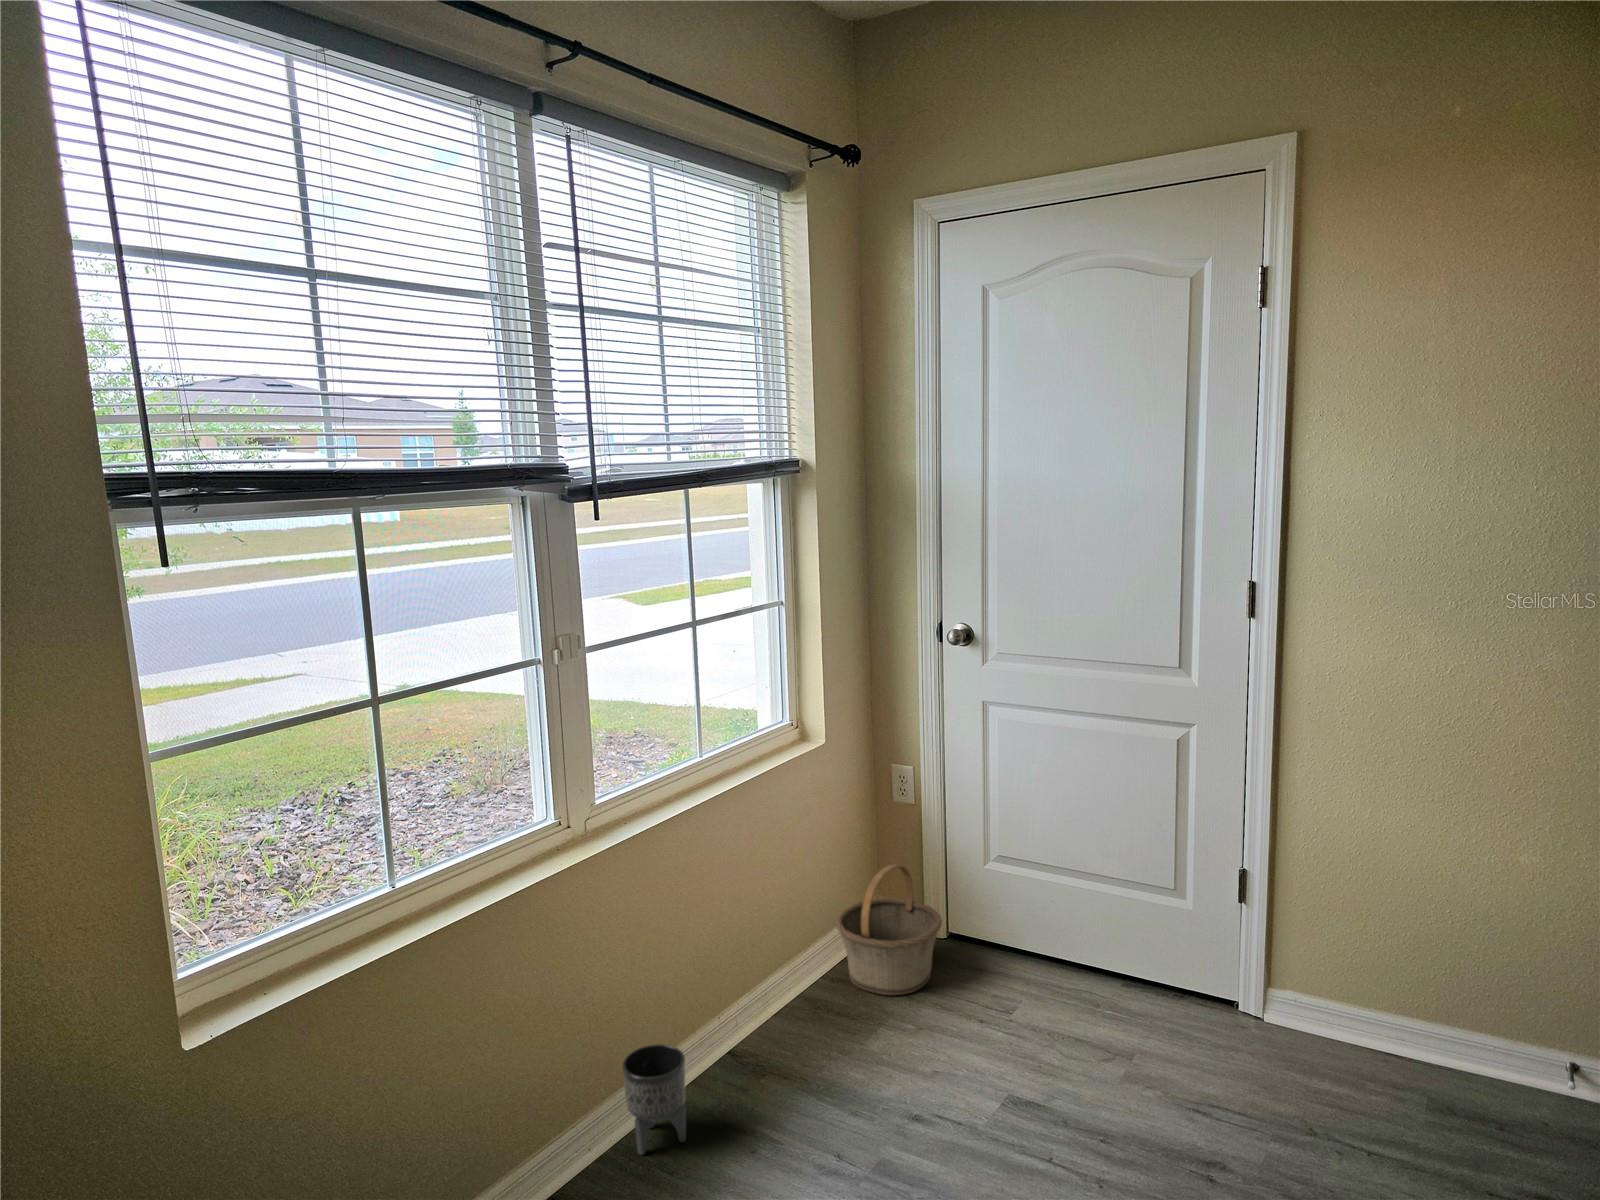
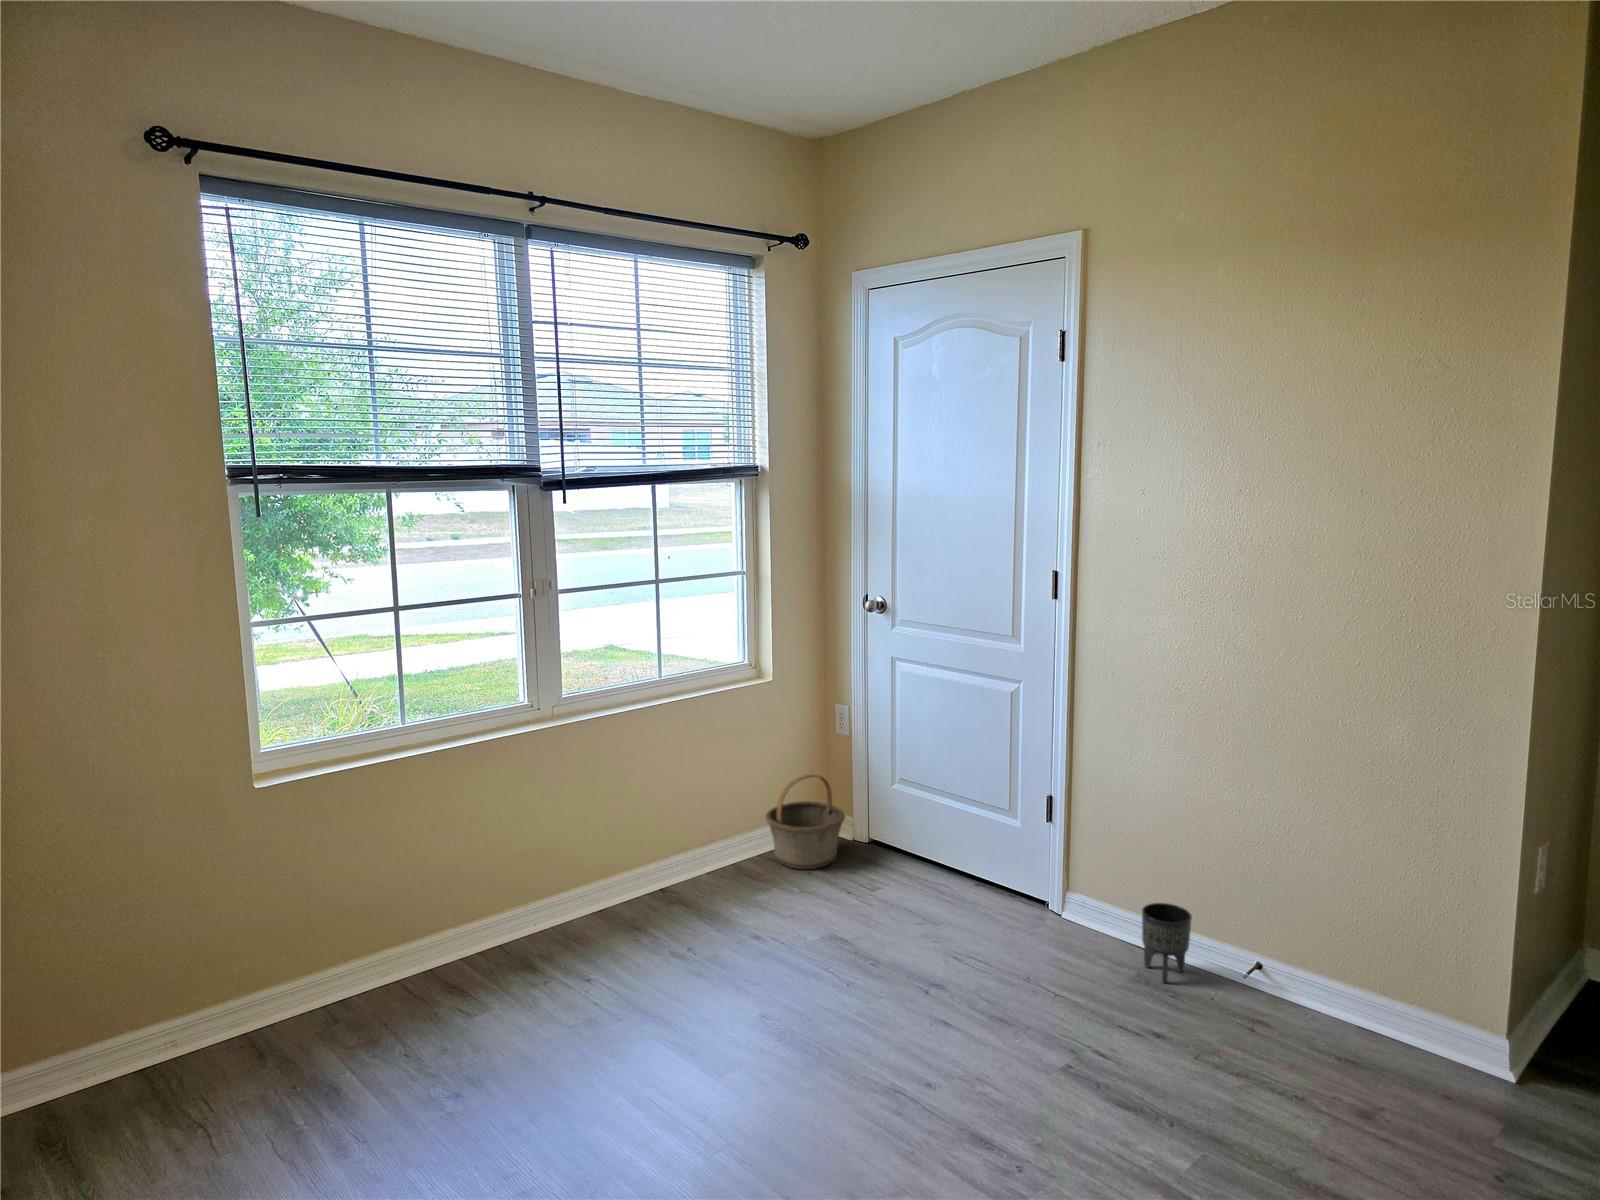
planter: present [622,1044,686,1155] -> present [1142,903,1192,983]

